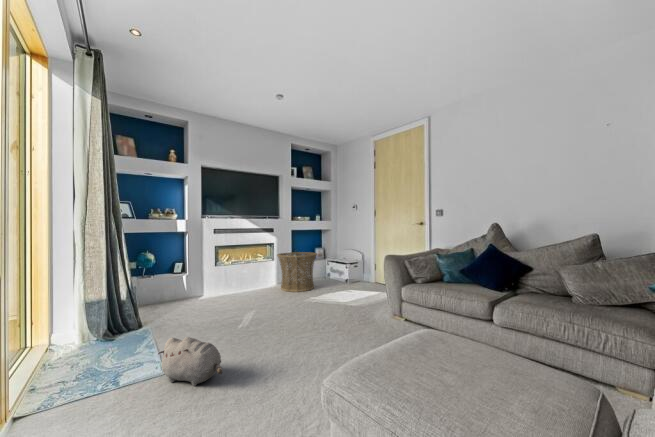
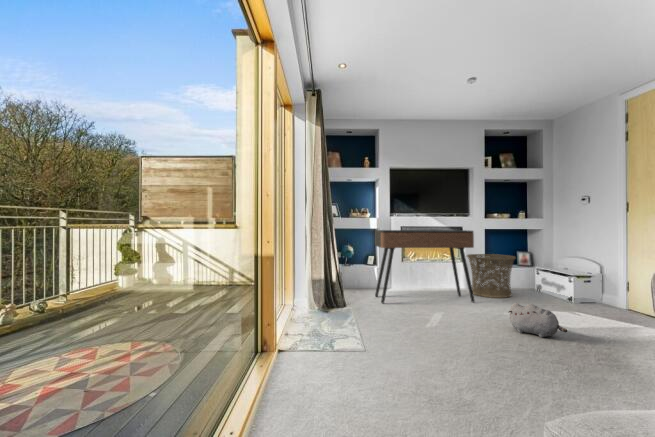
console table: none [182,232,286,316] -> present [375,230,475,303]
plush toy: present [158,337,223,386] -> present [509,303,567,337]

